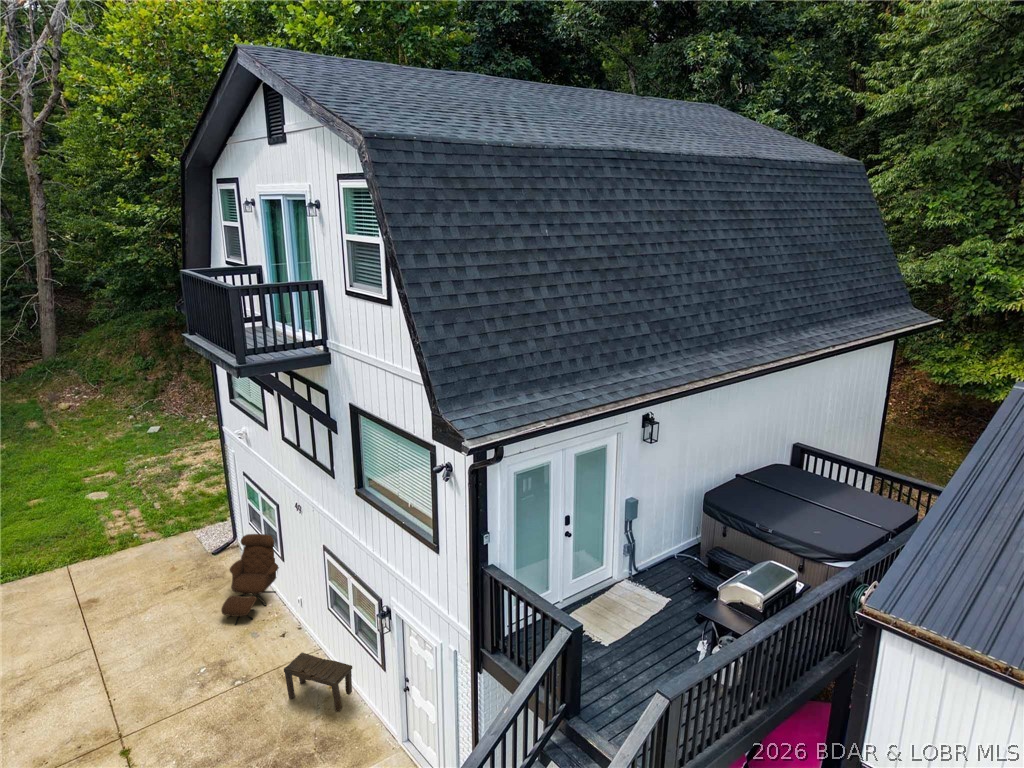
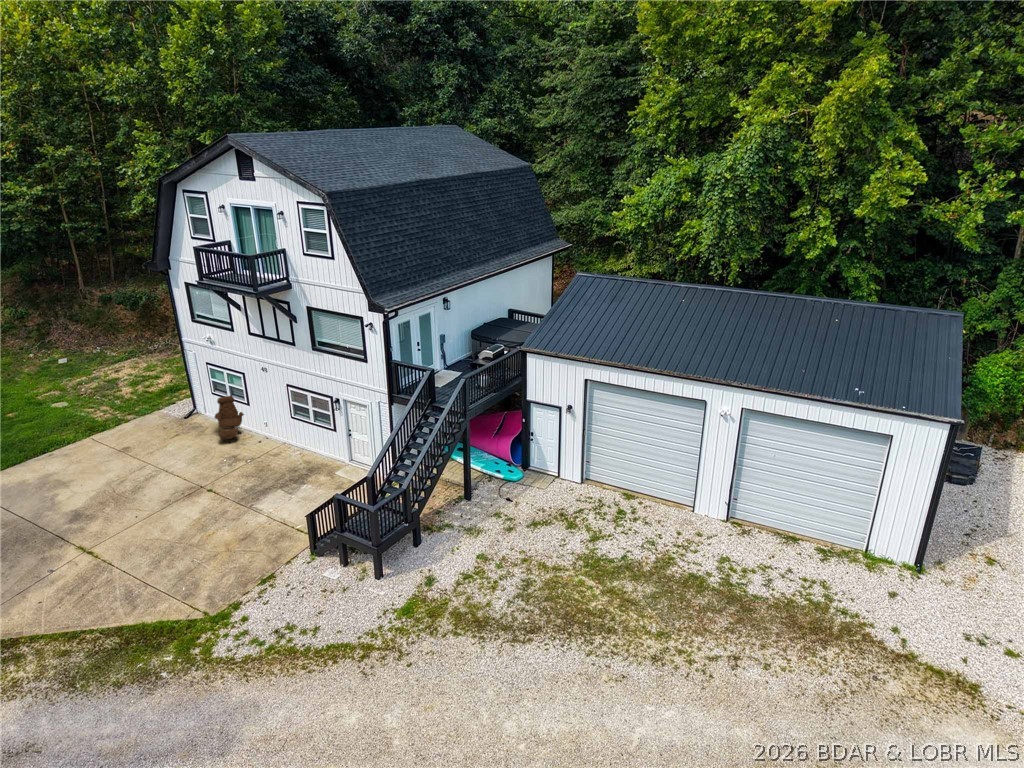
bench: present [284,653,352,712] -> none [278,440,314,462]

